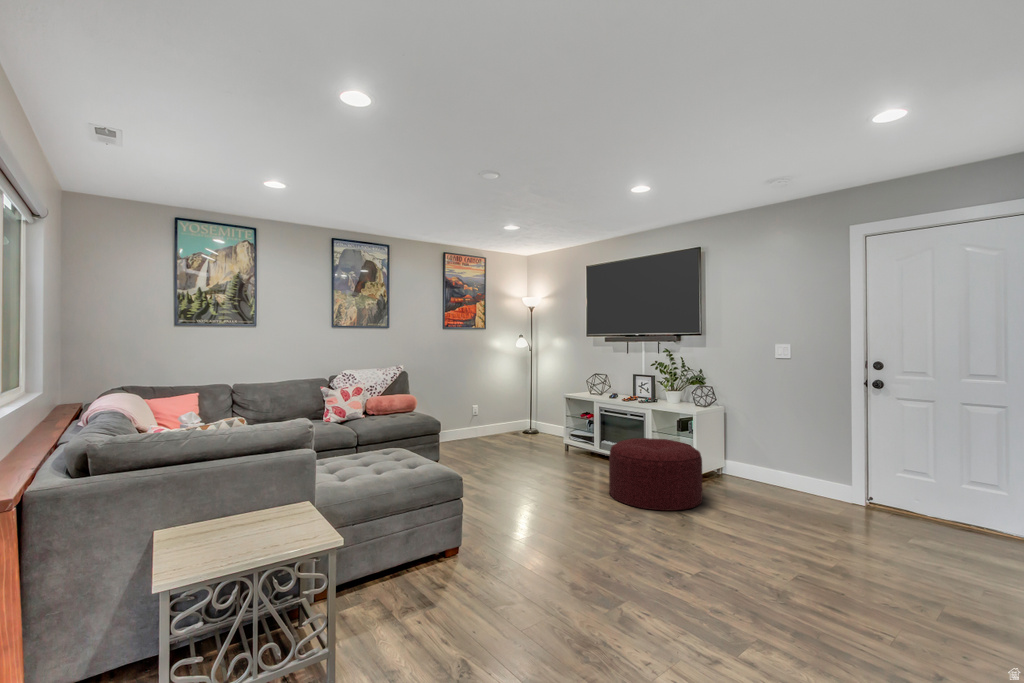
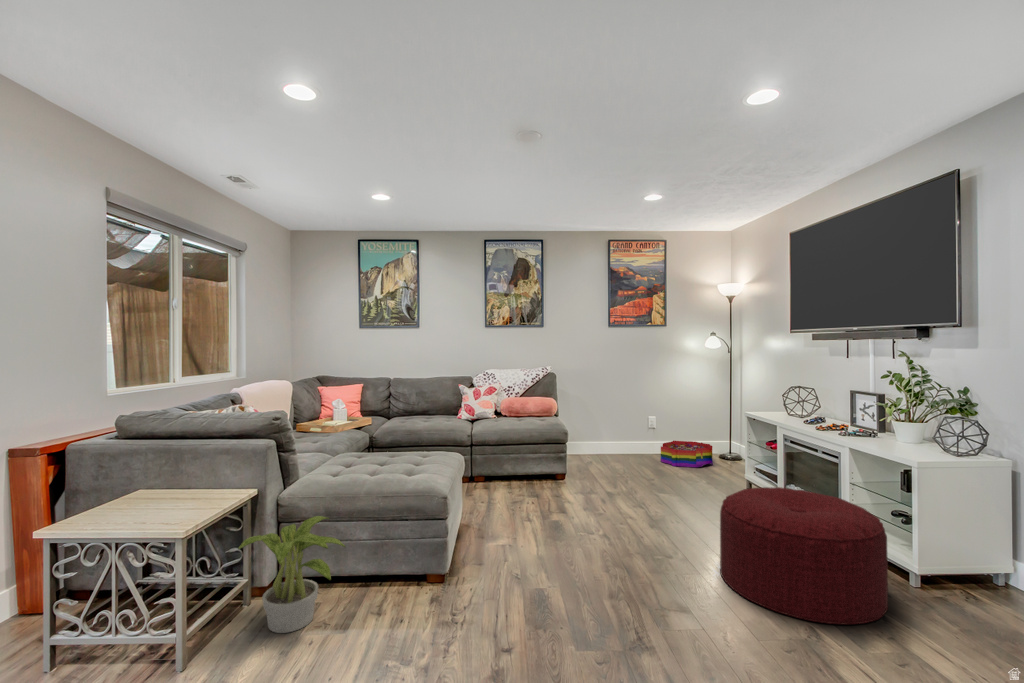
storage bin: none [487,422,527,443] -> present [661,441,713,467]
potted plant: none [324,515,439,632] -> present [239,516,345,633]

